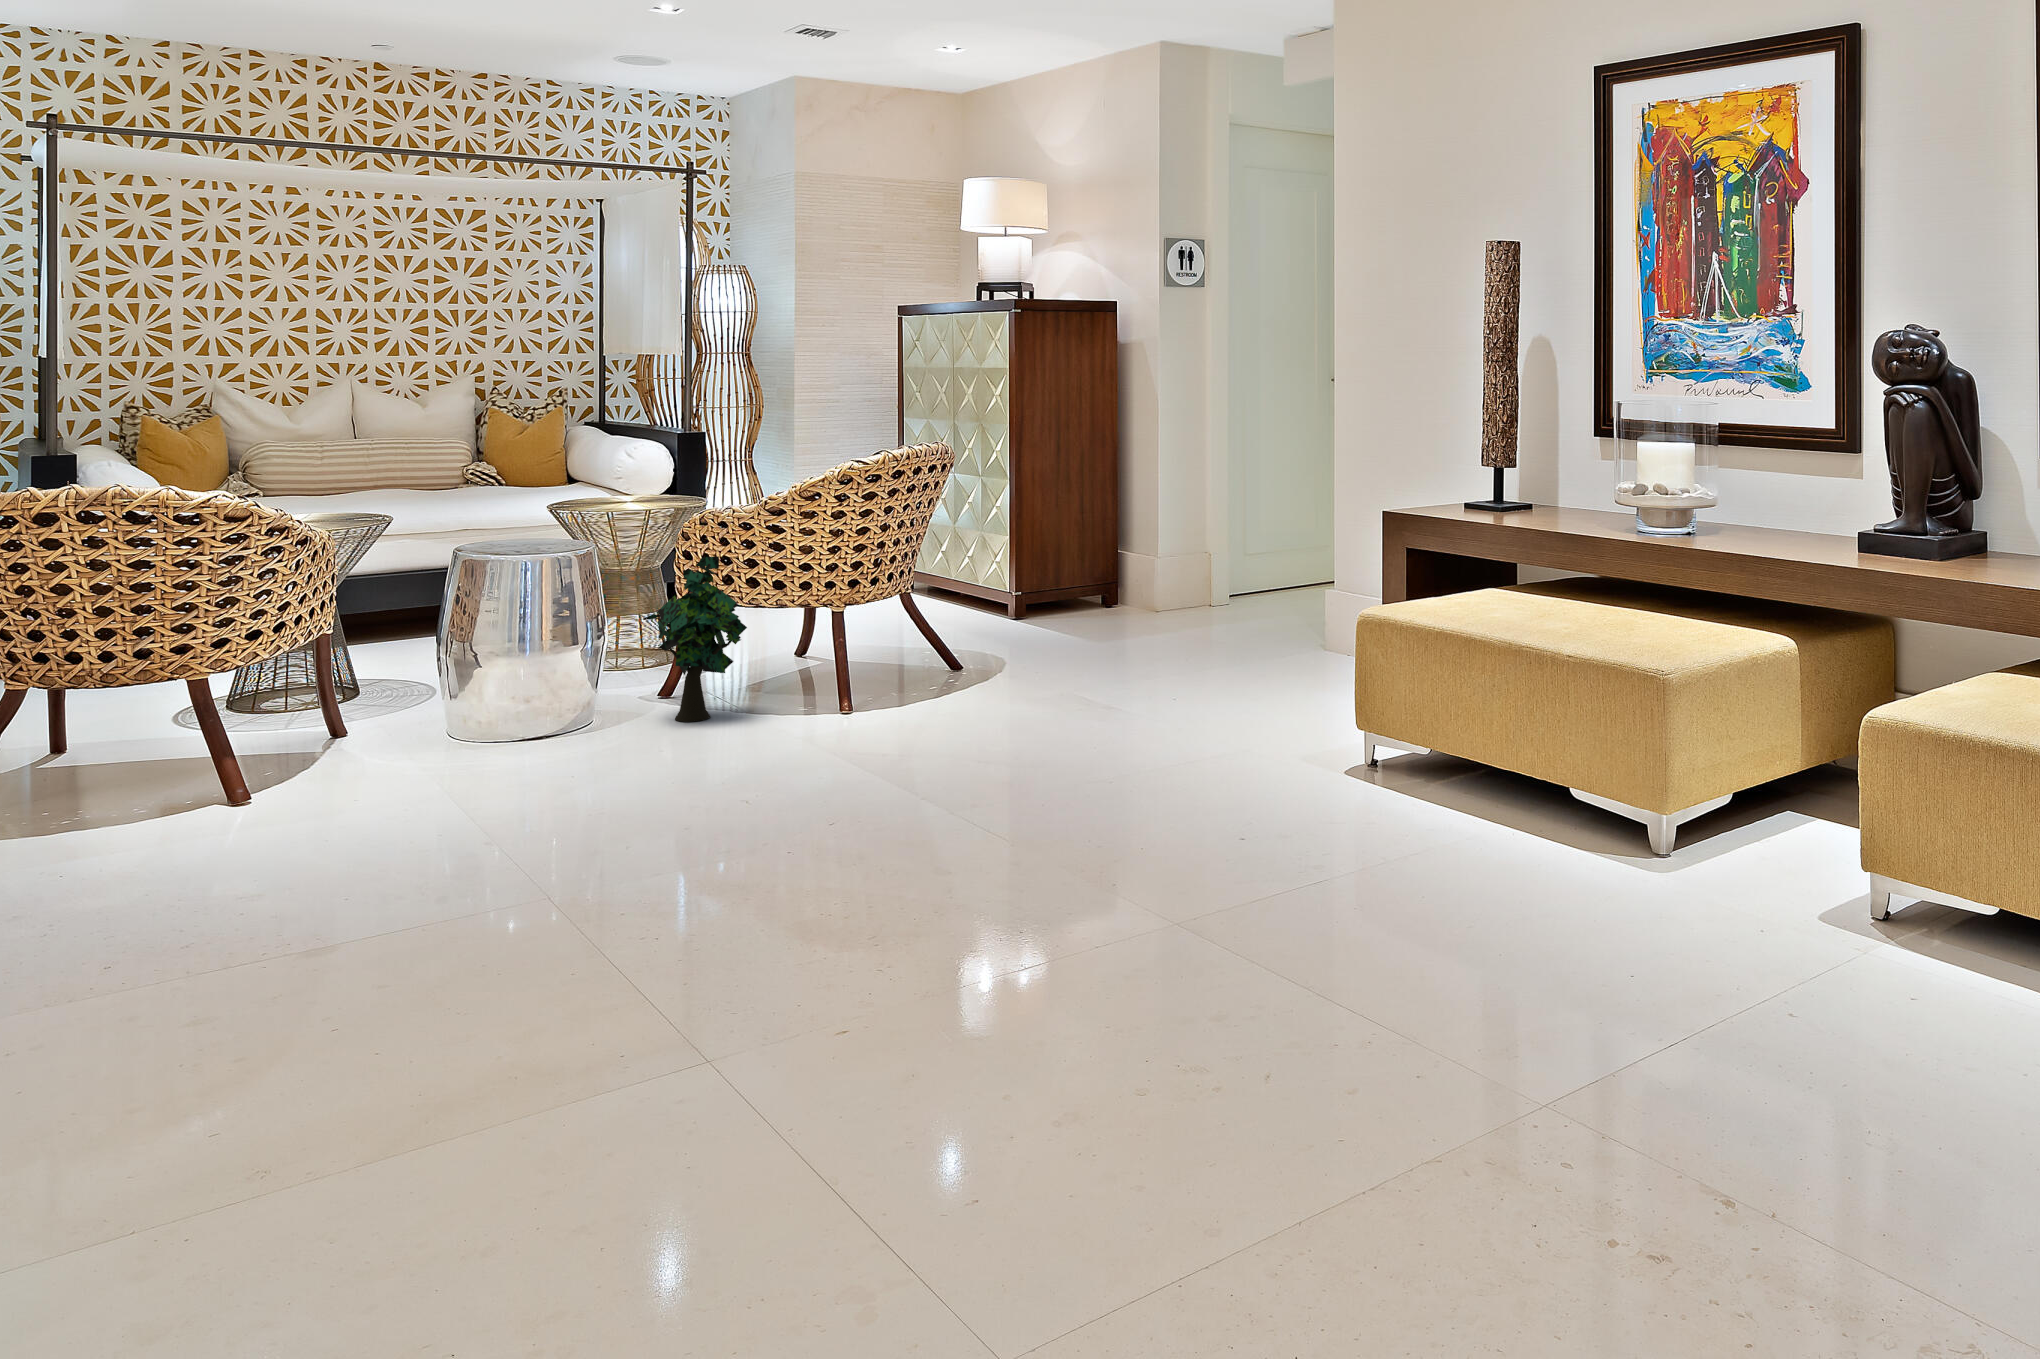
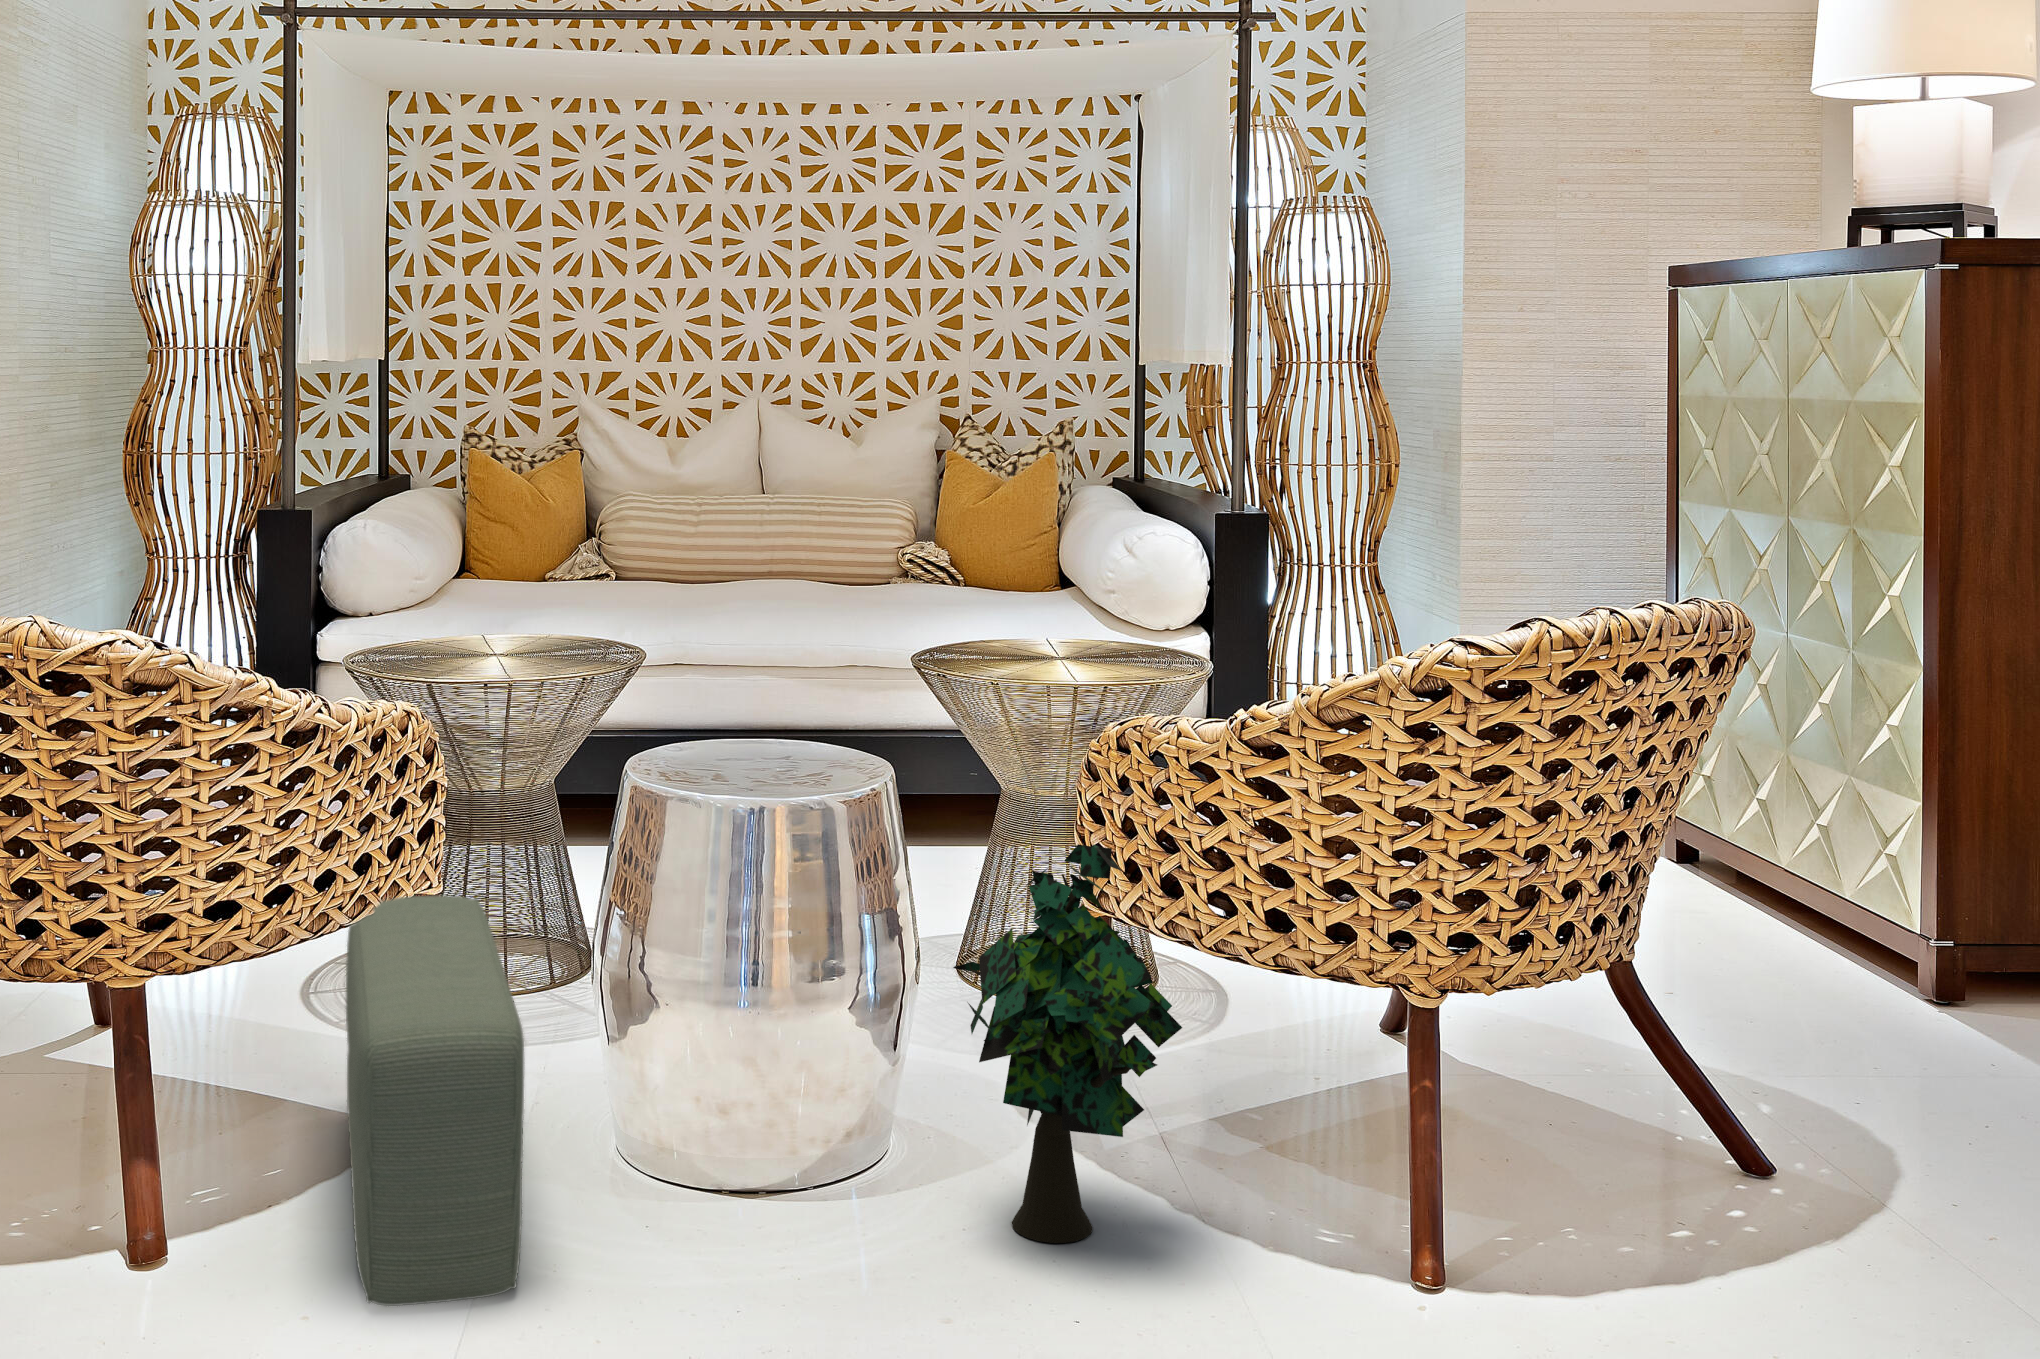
pouf: none [308,625,474,778] -> present [346,895,524,1306]

